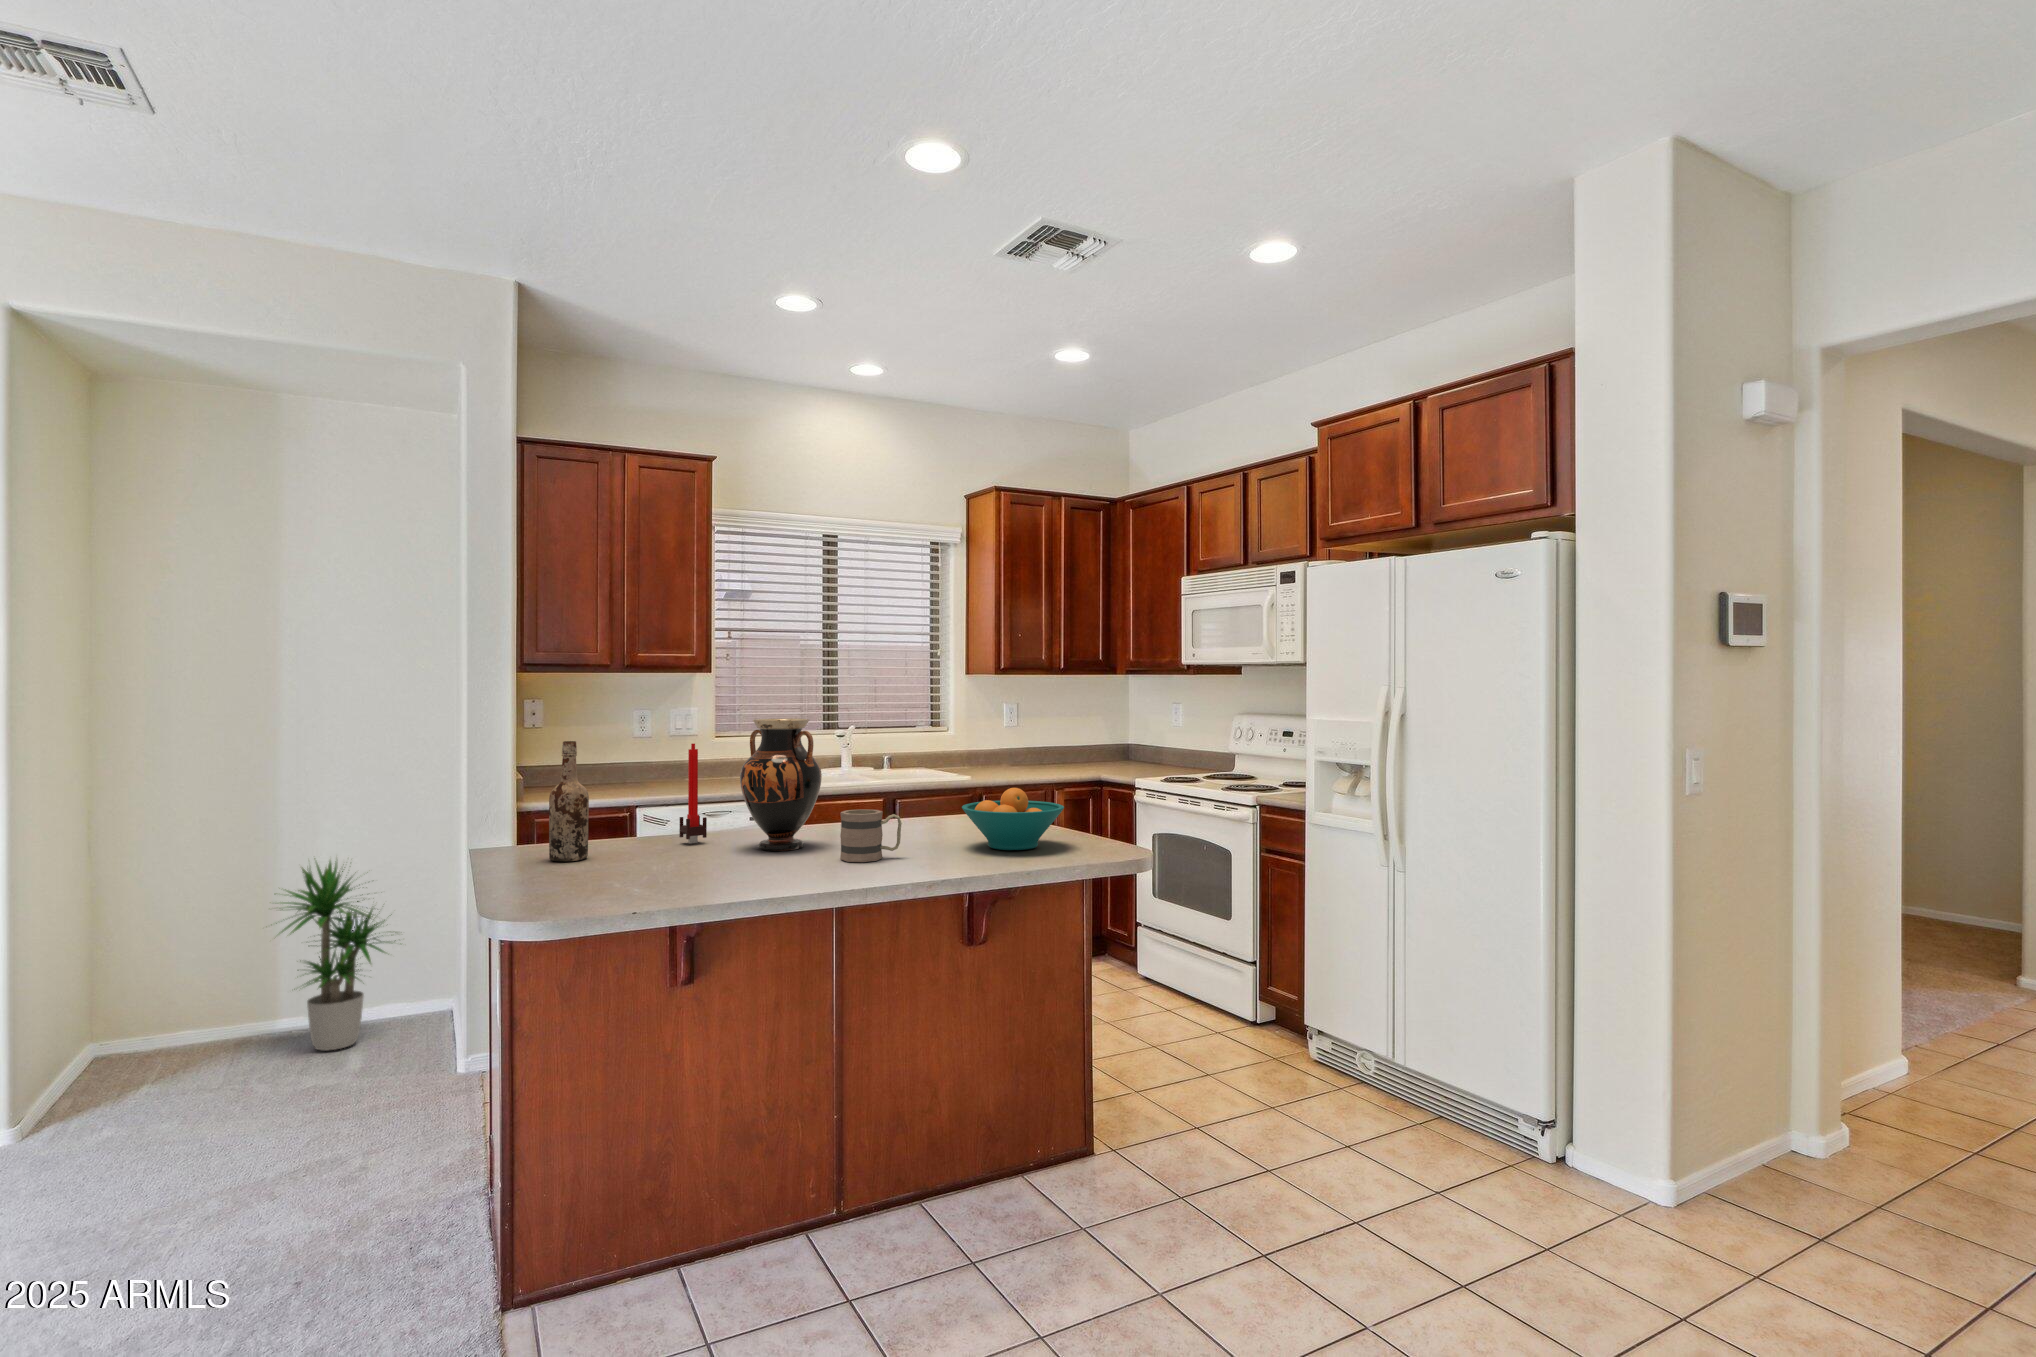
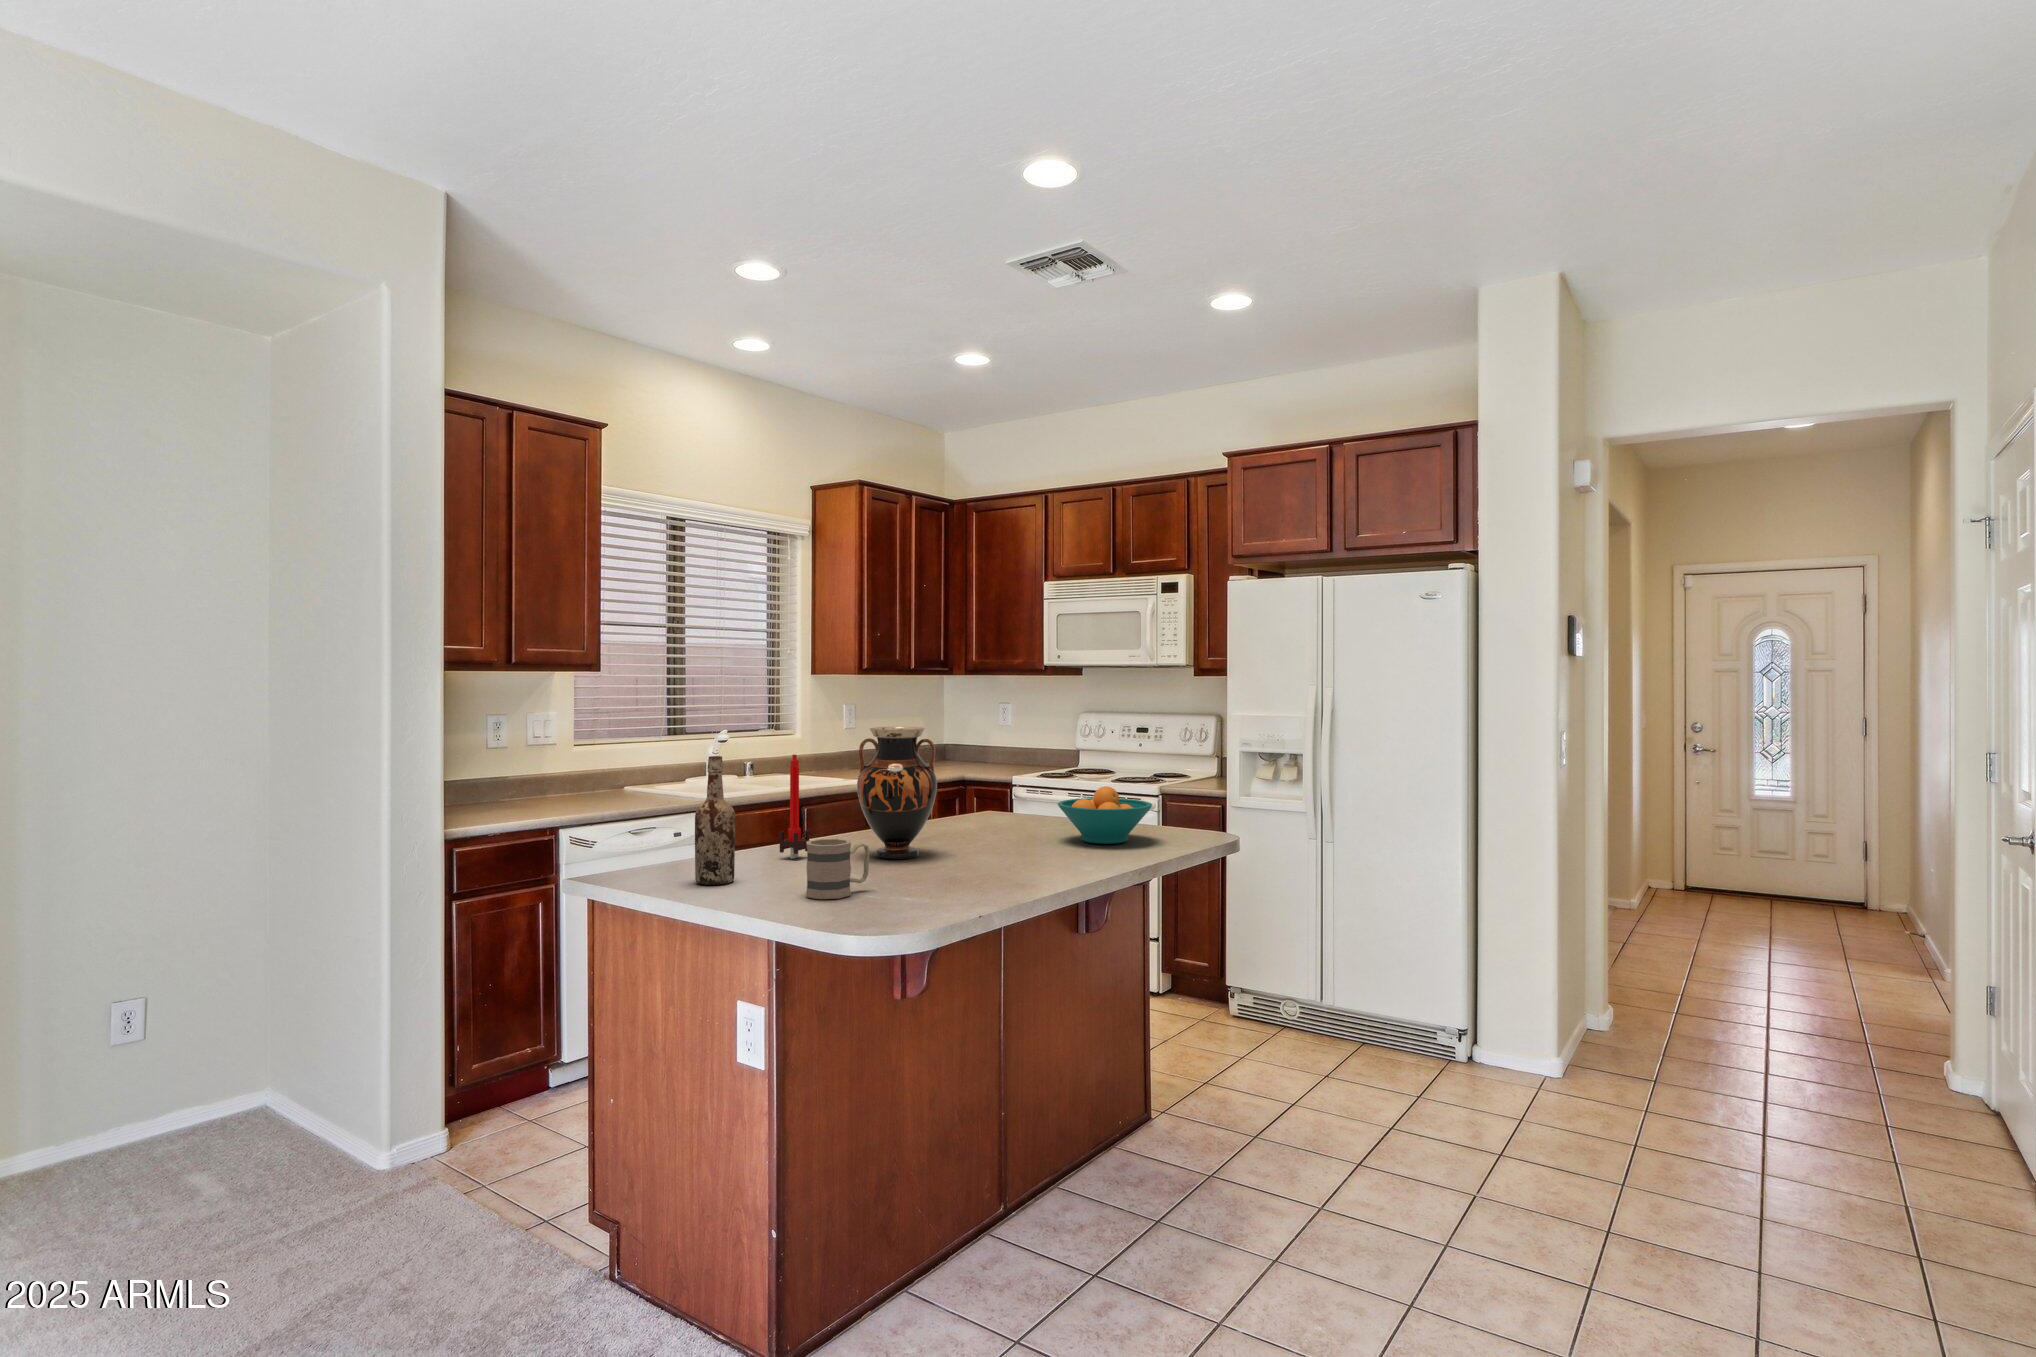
mug: present [840,809,902,862] -> present [806,839,870,899]
potted plant: present [276,861,396,1050] -> none [72,907,269,1158]

